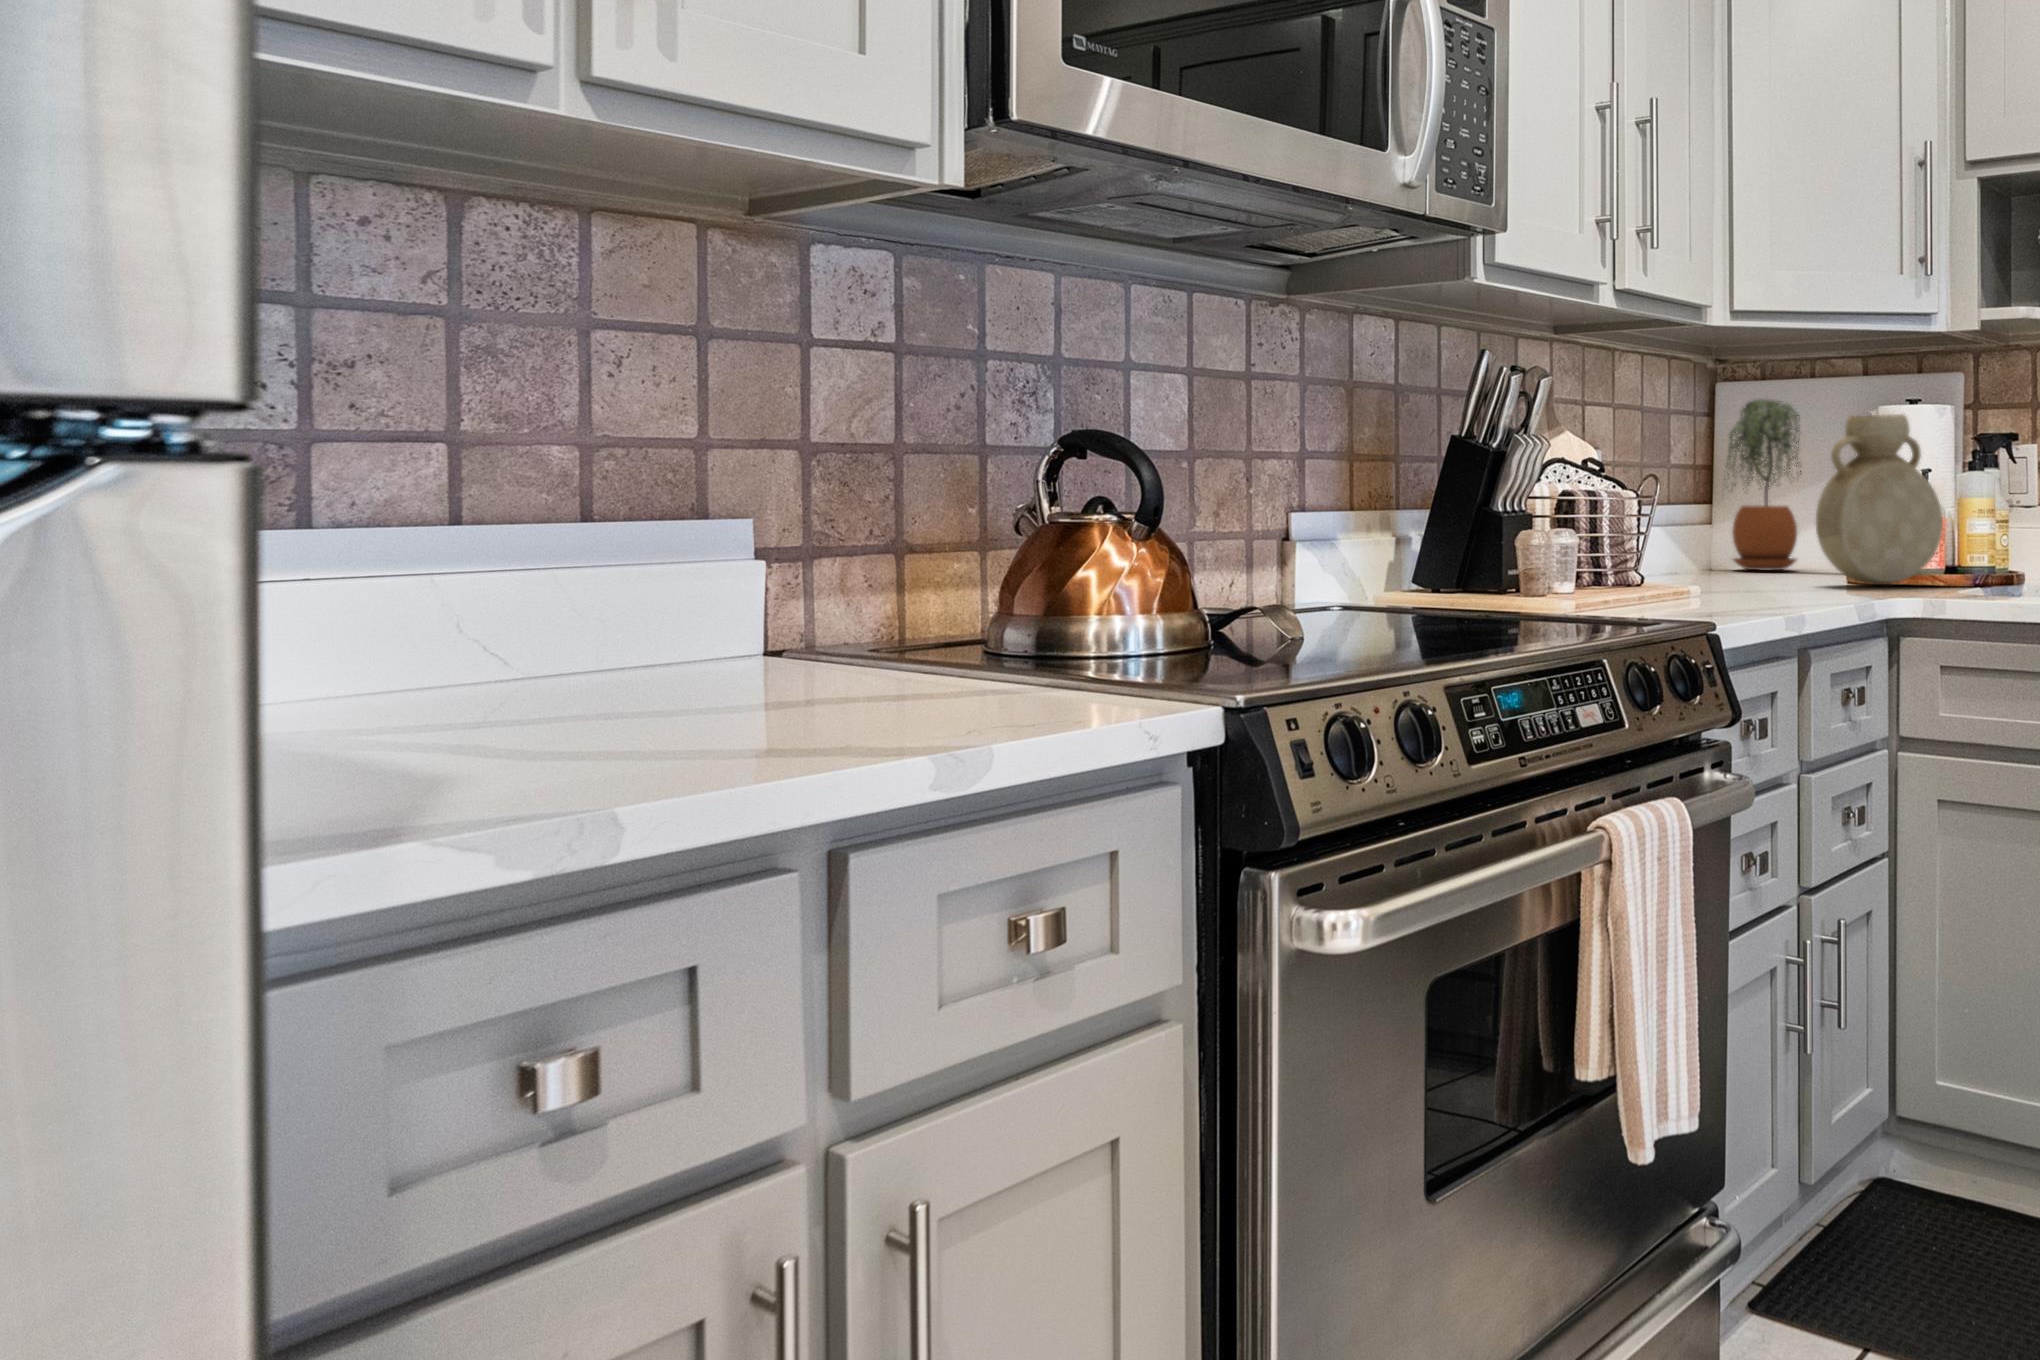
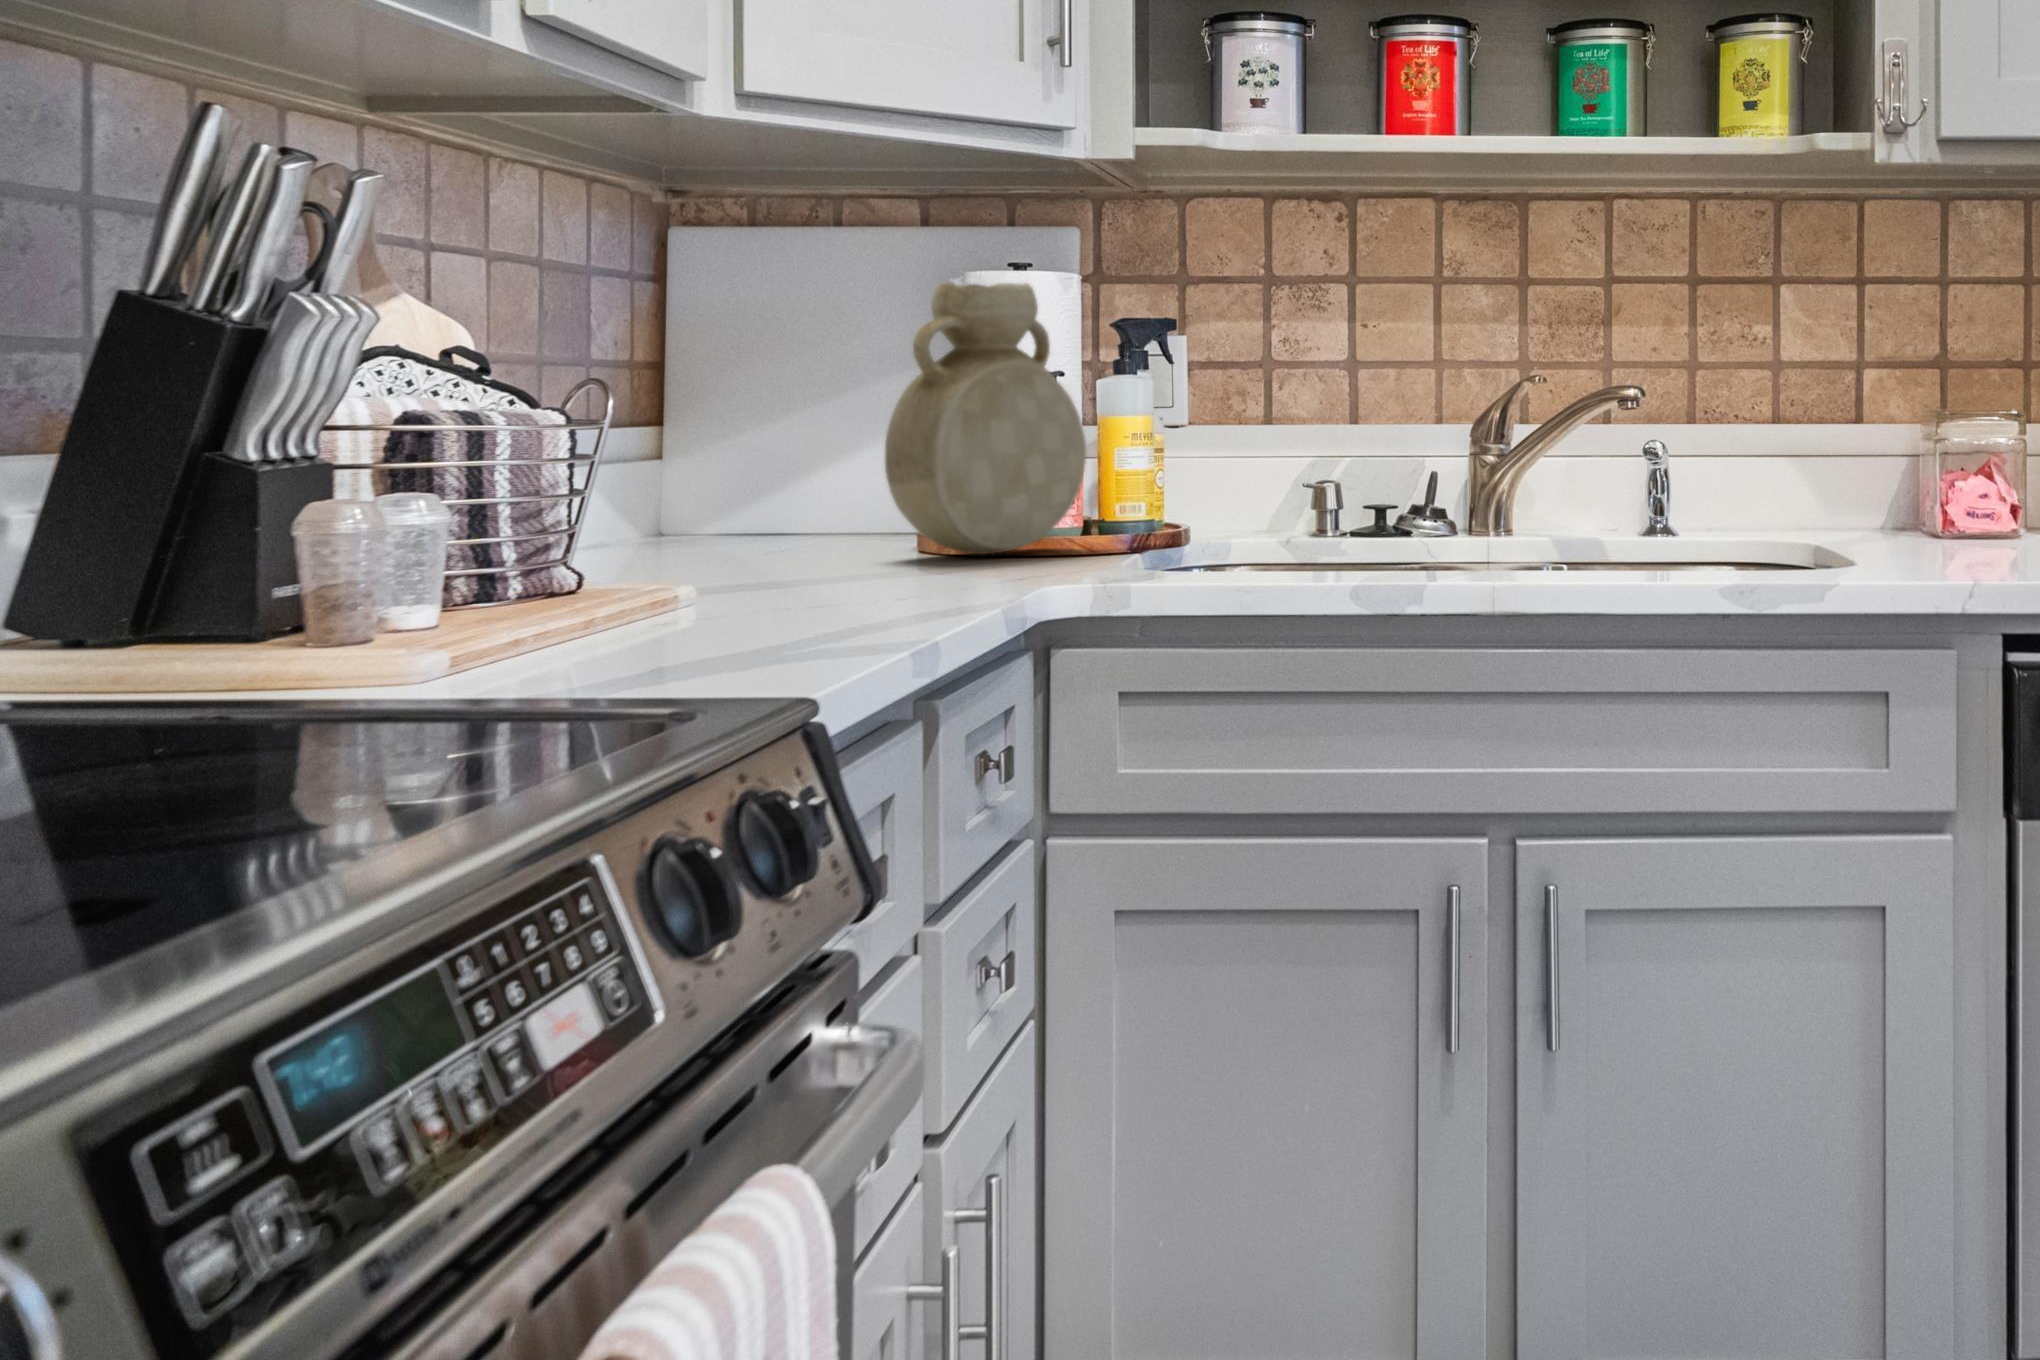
potted plant: present [1724,400,1801,570] -> none [687,253,826,531]

